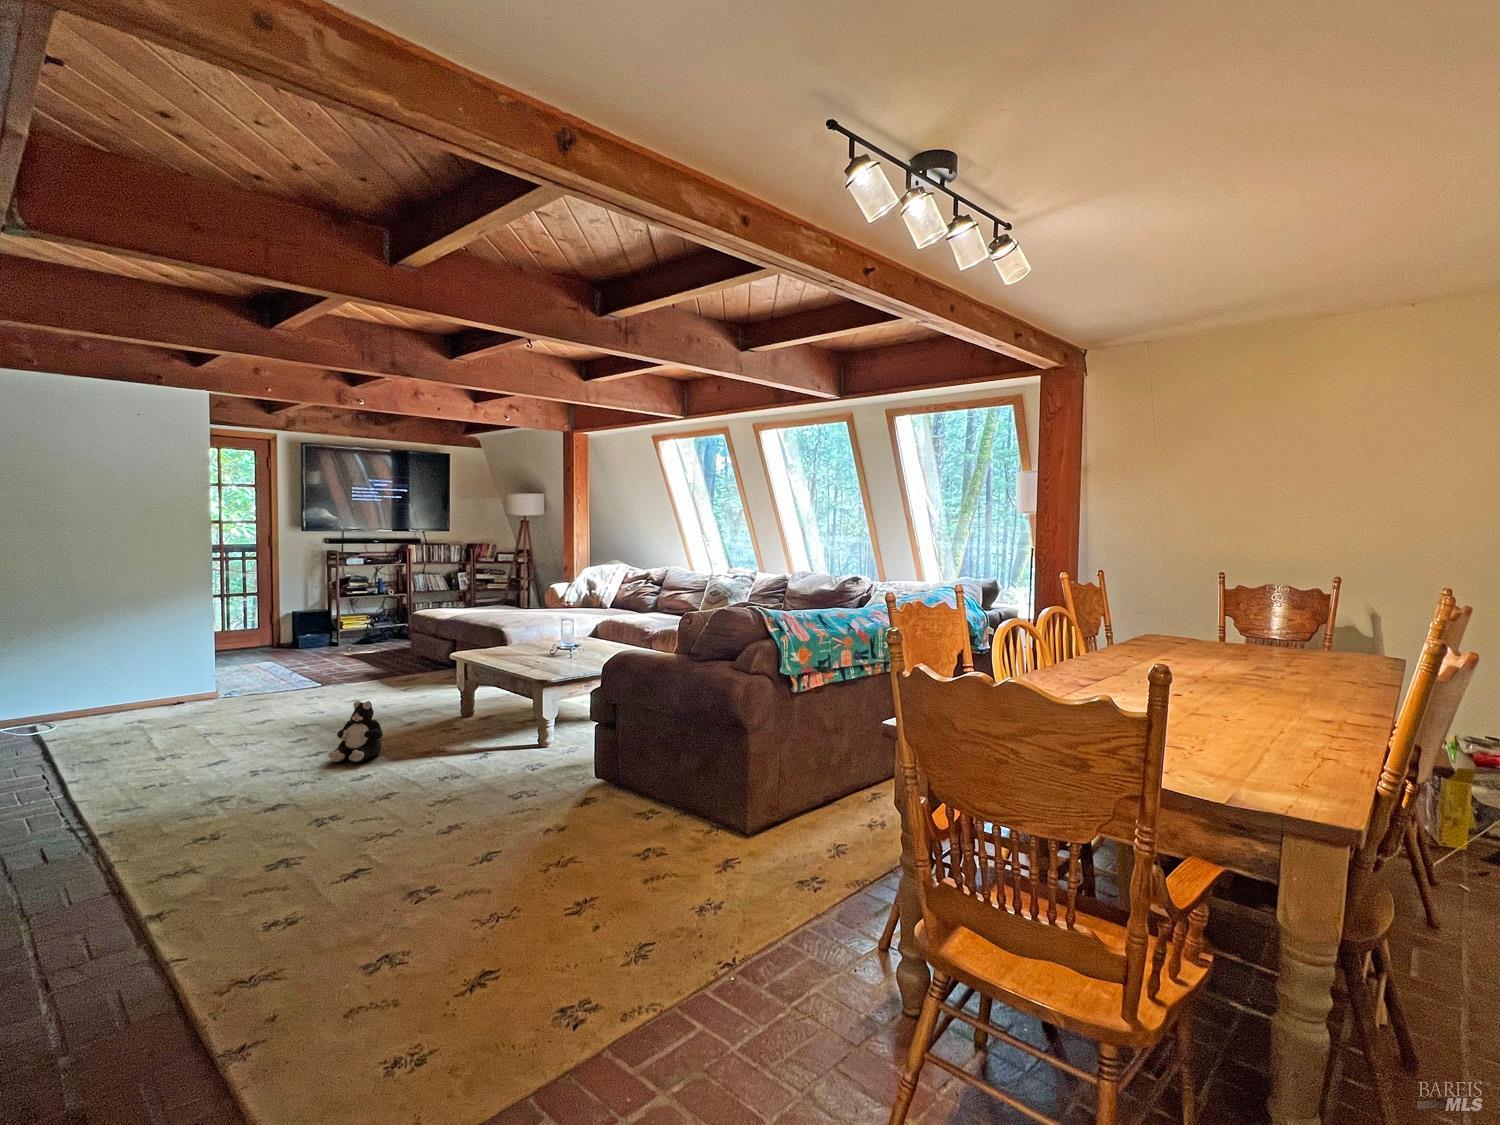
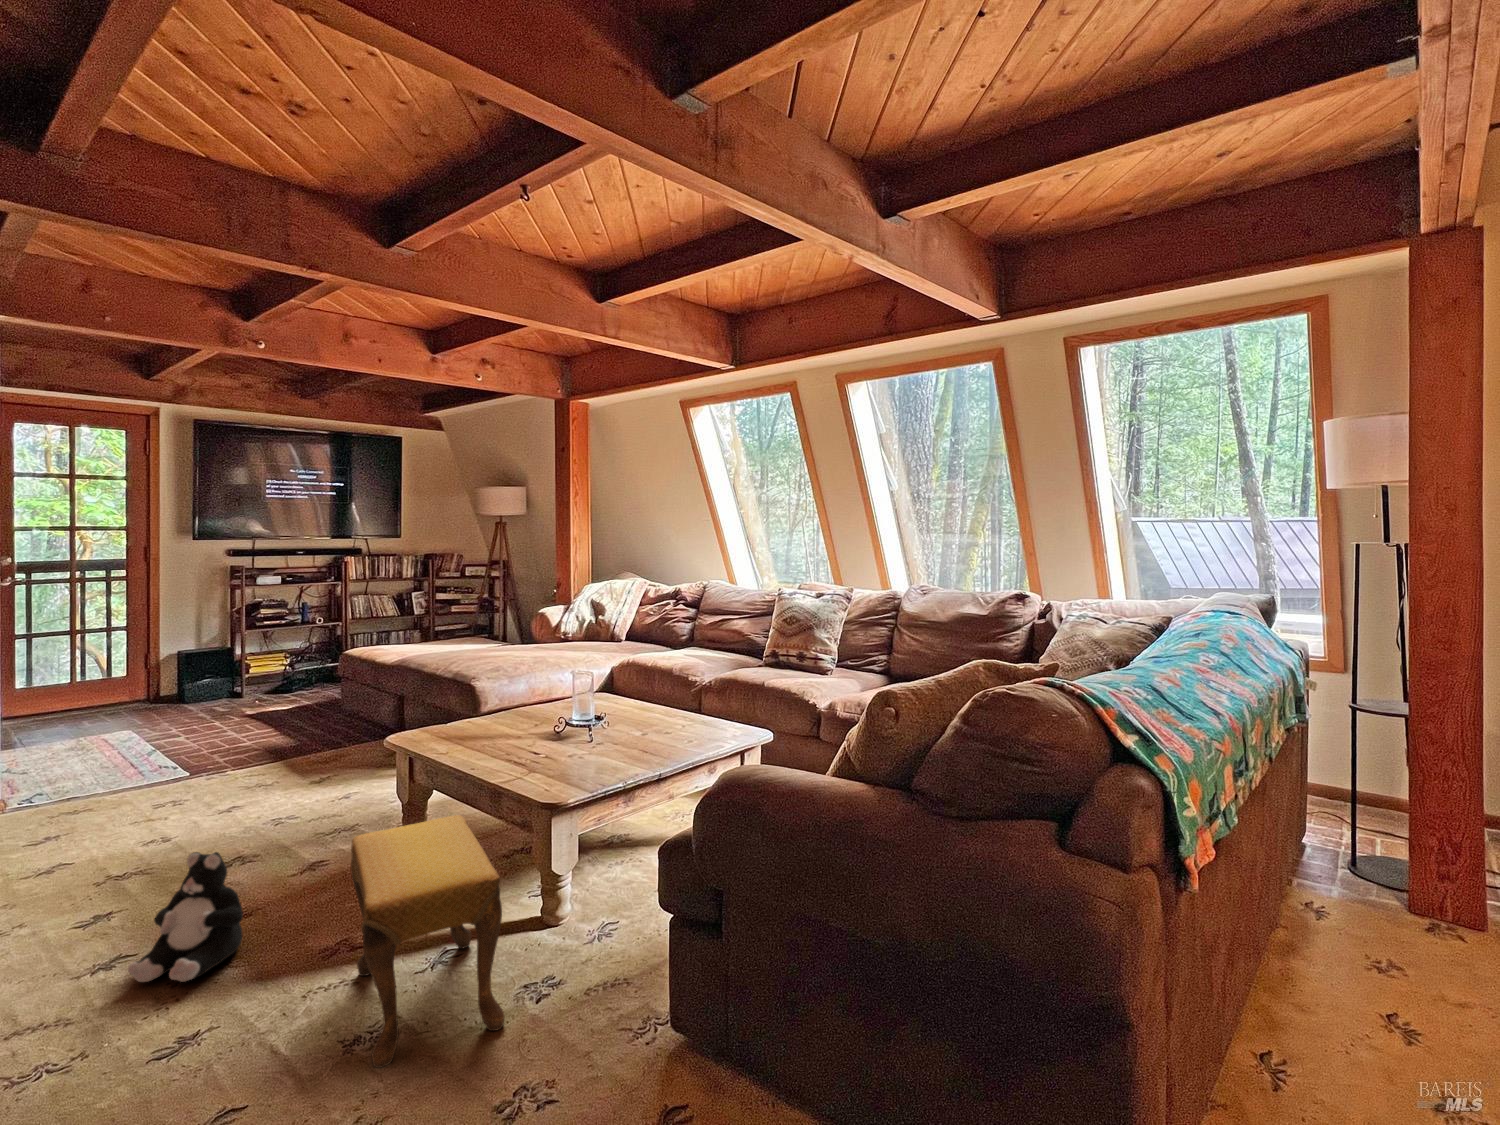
footstool: none [442,684,518,788] -> present [351,815,504,1068]

